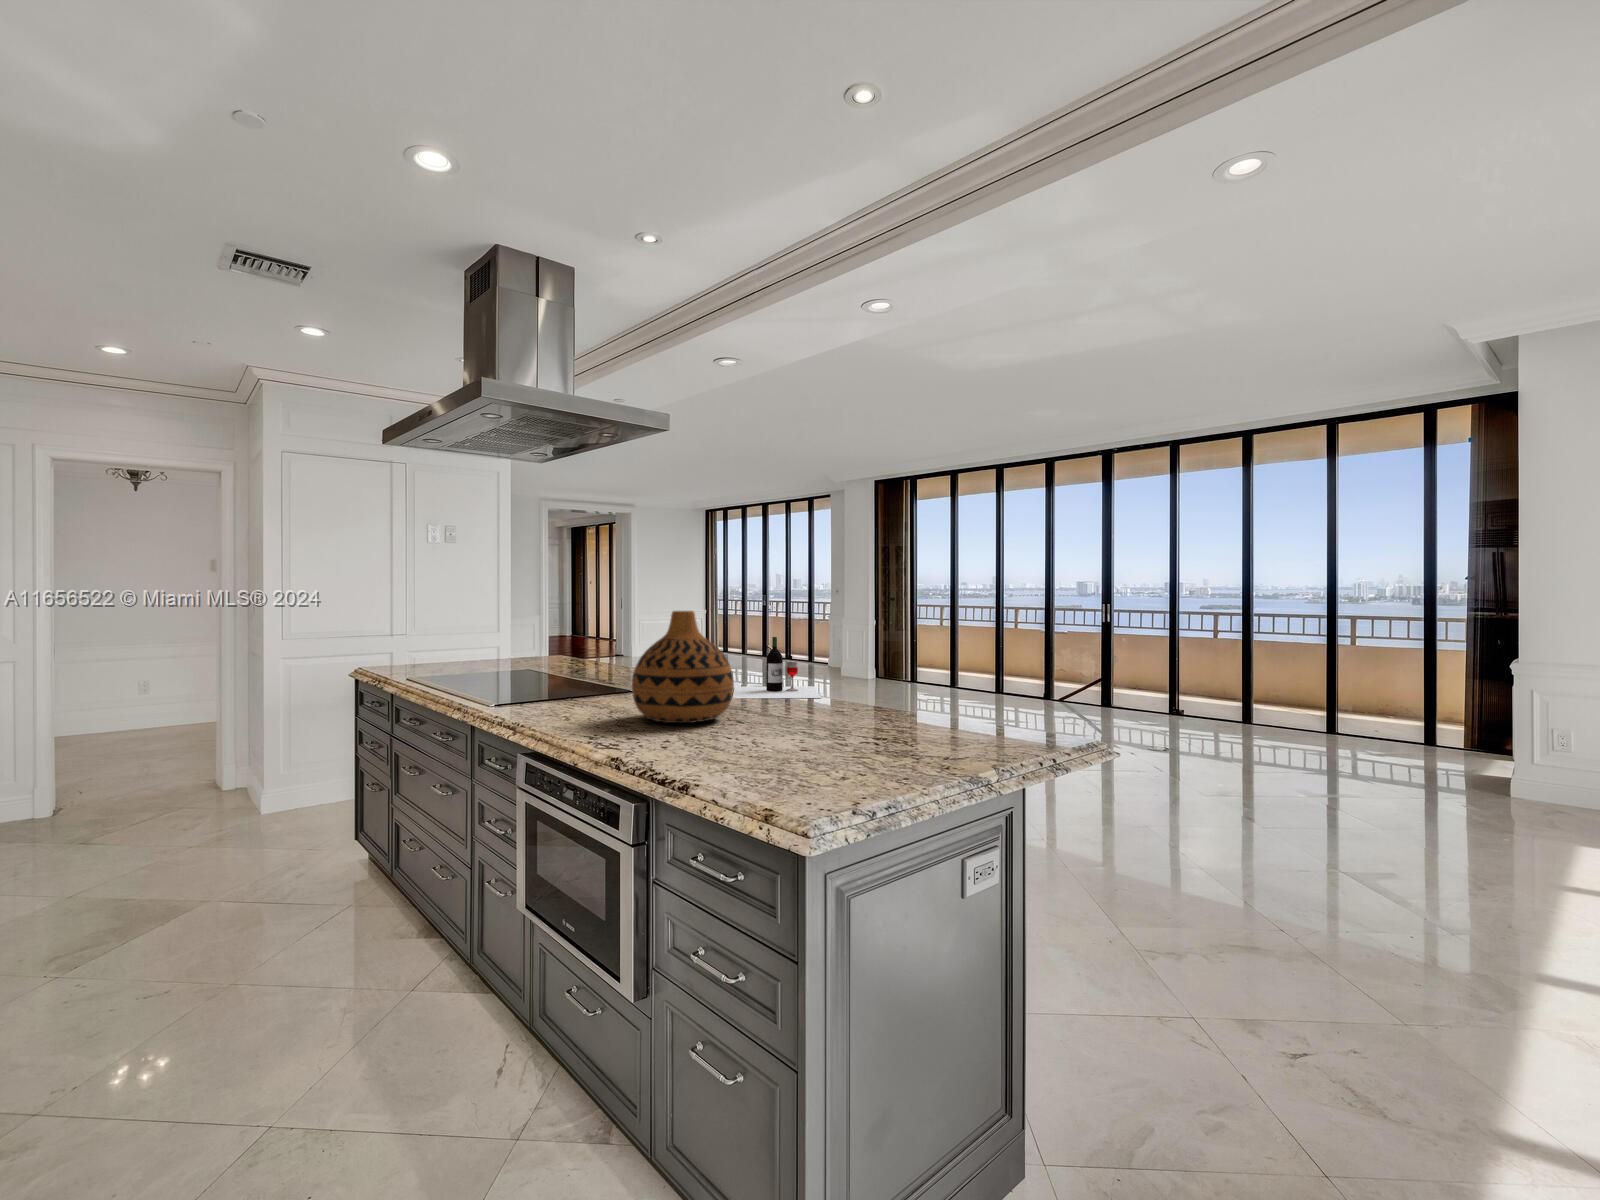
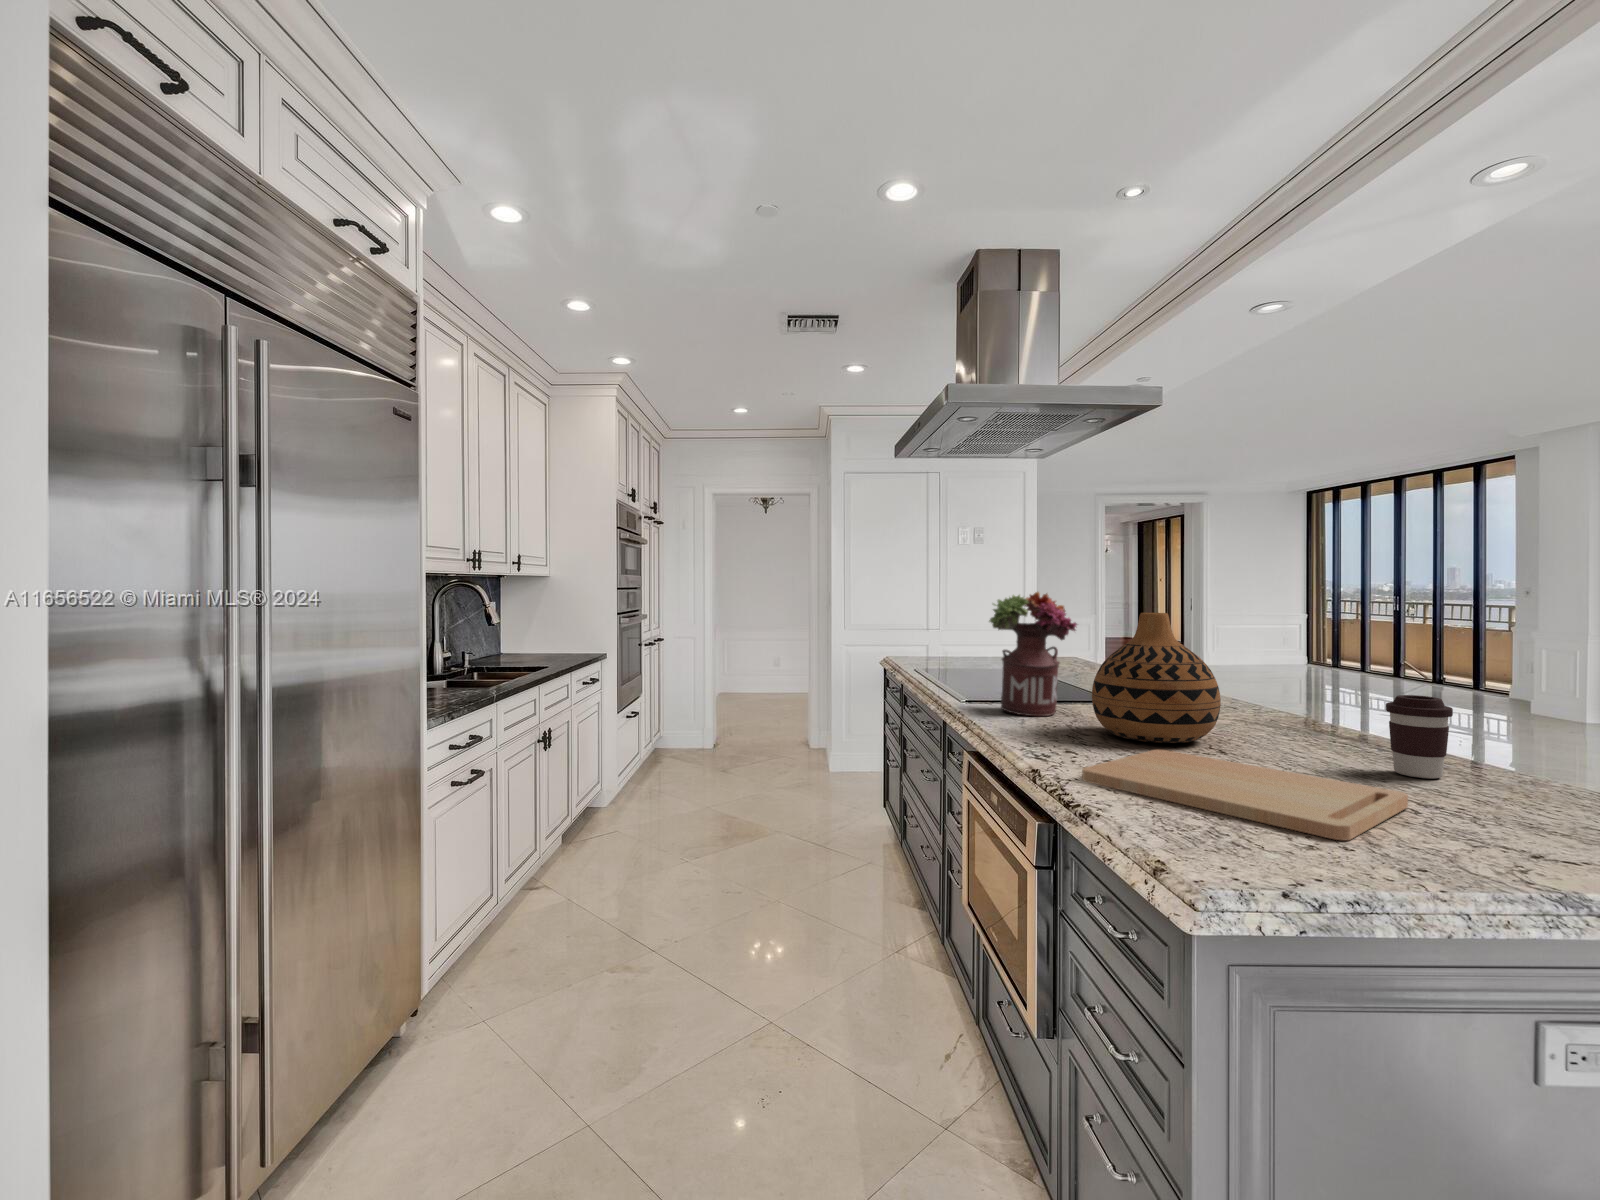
flower arrangement: none [521,591,608,714] -> present [989,592,1077,716]
wine bottle: present [733,637,821,698] -> none [1245,648,1386,734]
coffee cup: none [843,666,879,724] -> present [1386,695,1453,778]
cutting board: none [662,727,873,771] -> present [1082,750,1408,840]

